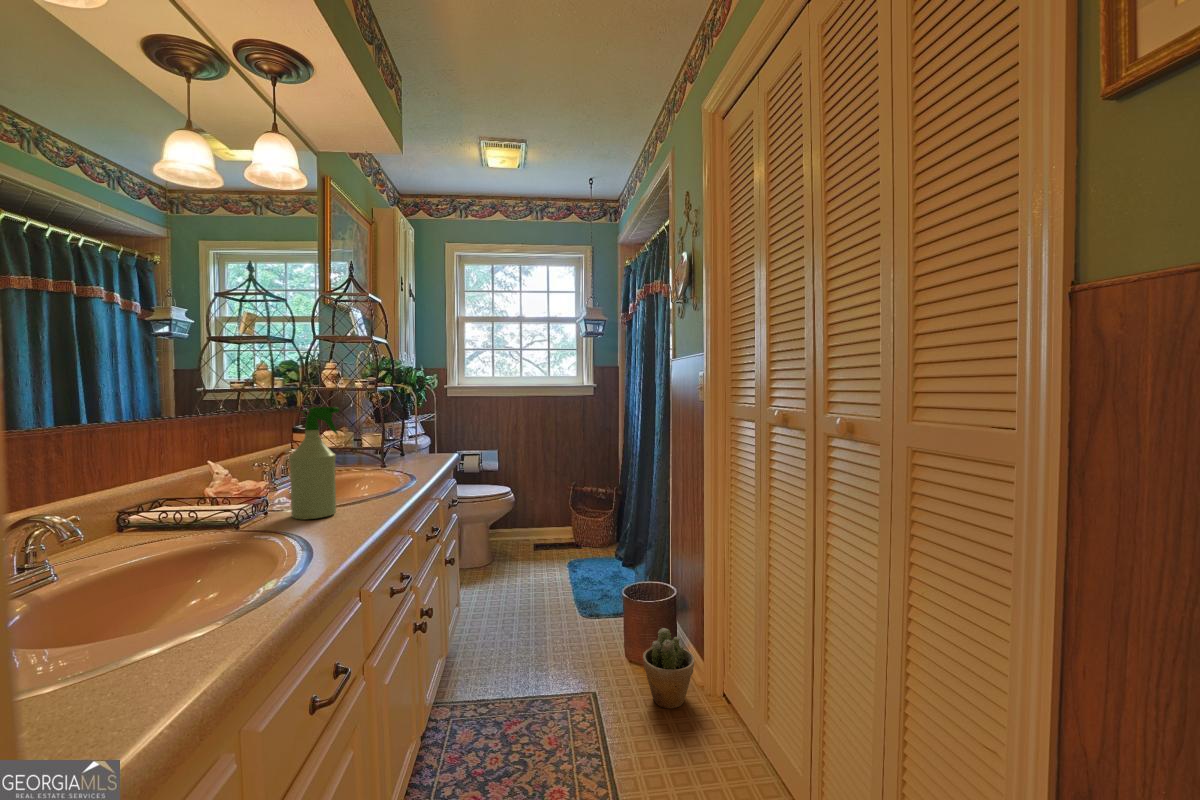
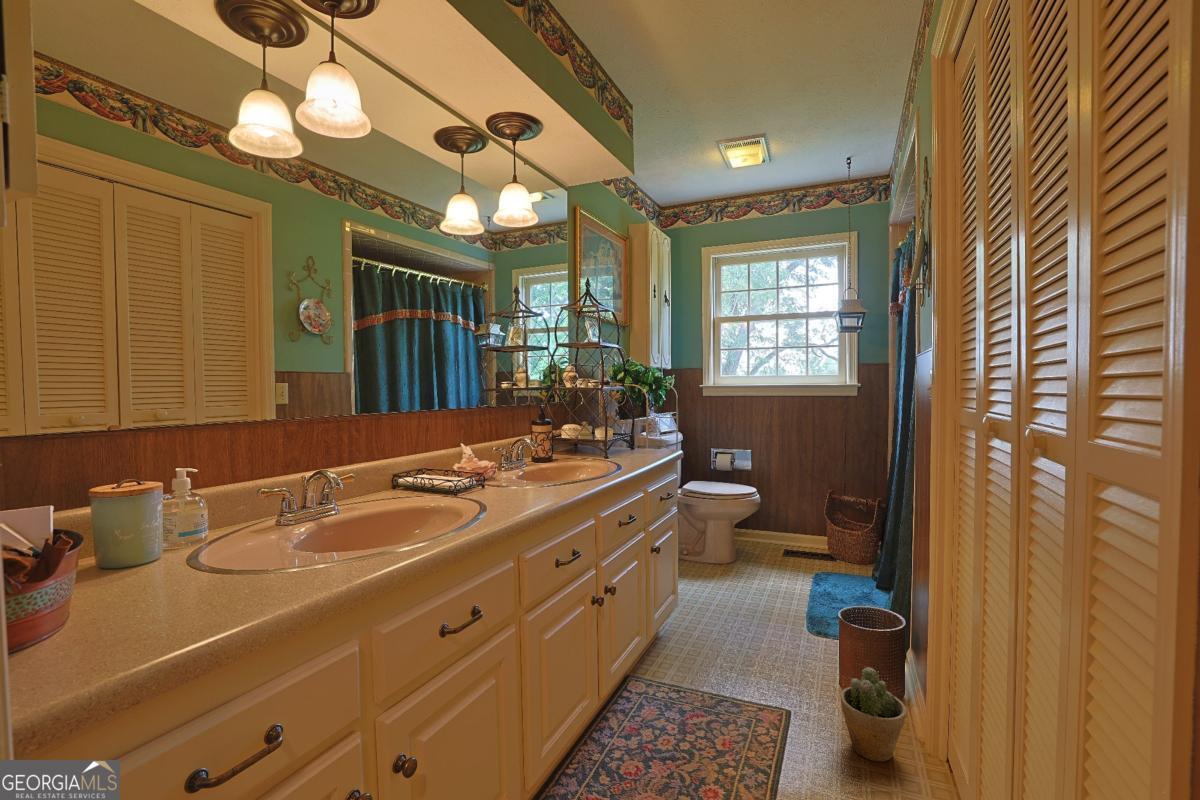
spray bottle: present [289,407,339,519] -> none [497,406,534,492]

